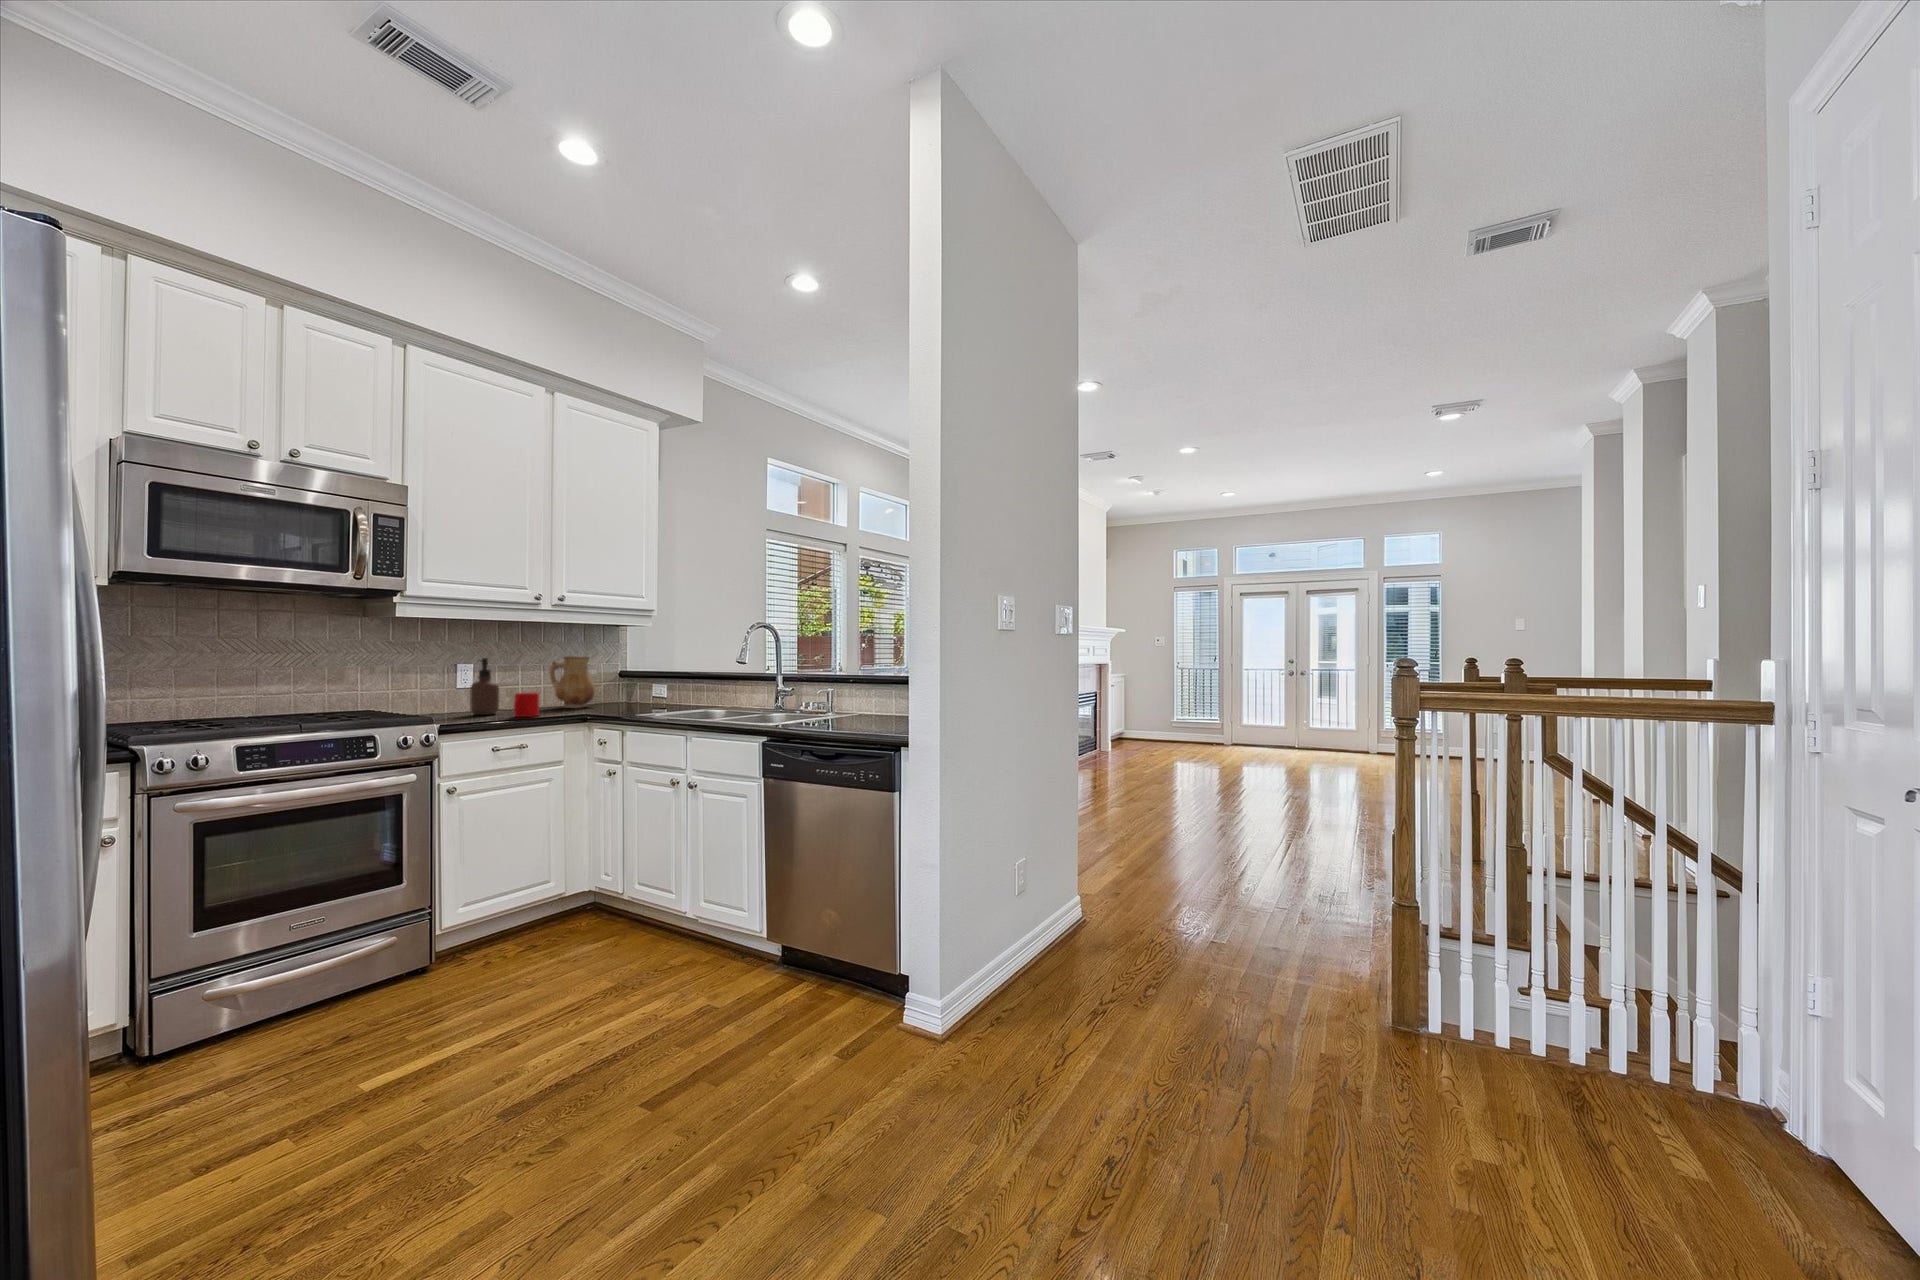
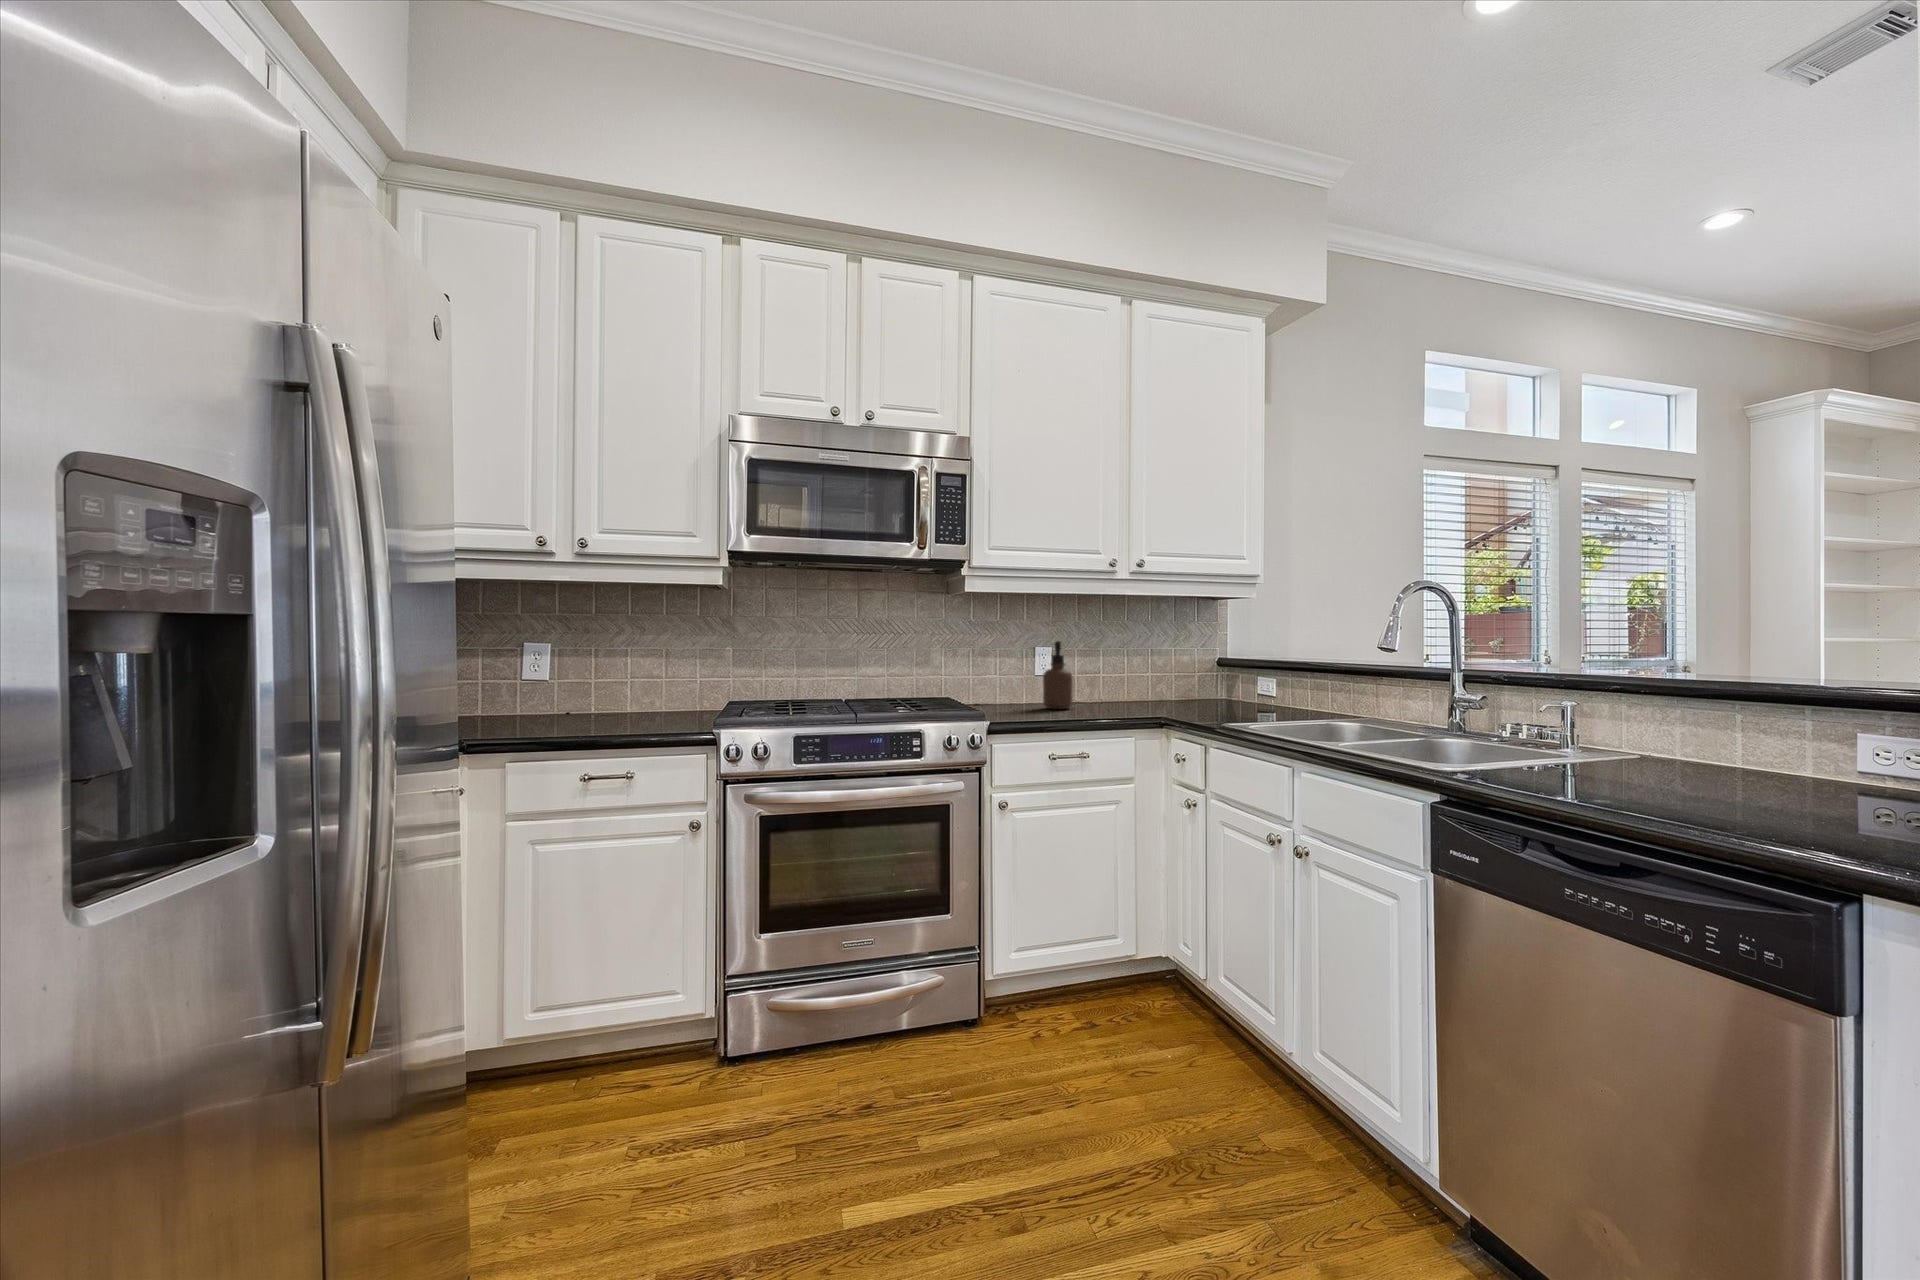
ceramic pitcher: present [549,656,595,708] -> none [1132,640,1185,706]
mug: present [514,693,539,717] -> none [1081,685,1111,716]

